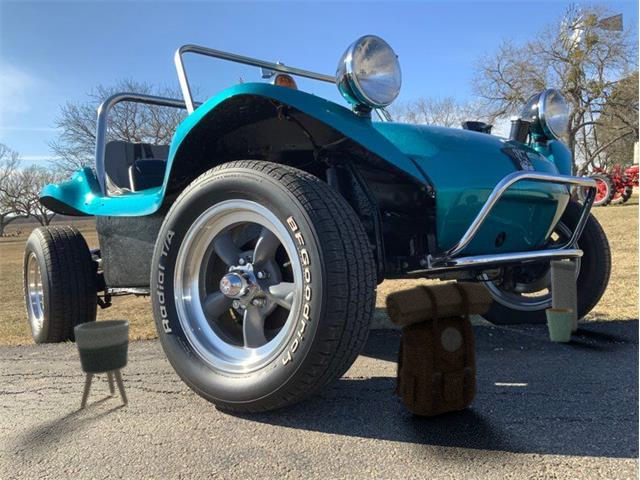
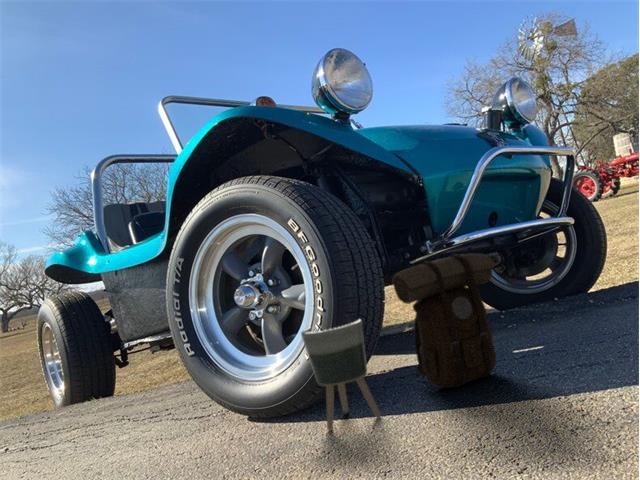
trash can: present [546,260,577,342] -> none [547,235,587,313]
planter: present [74,319,130,408] -> present [301,319,381,430]

